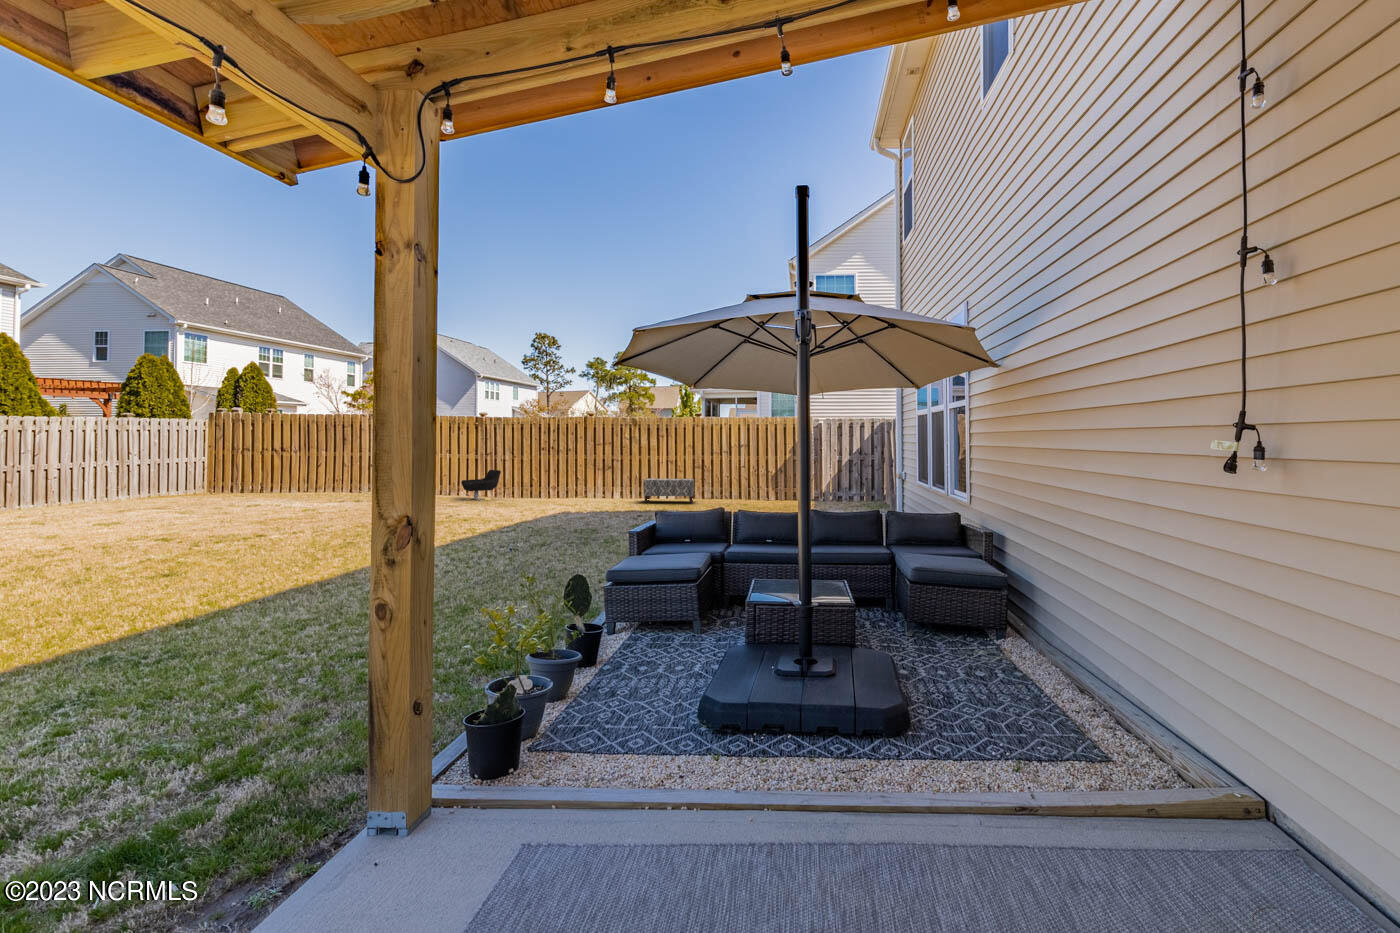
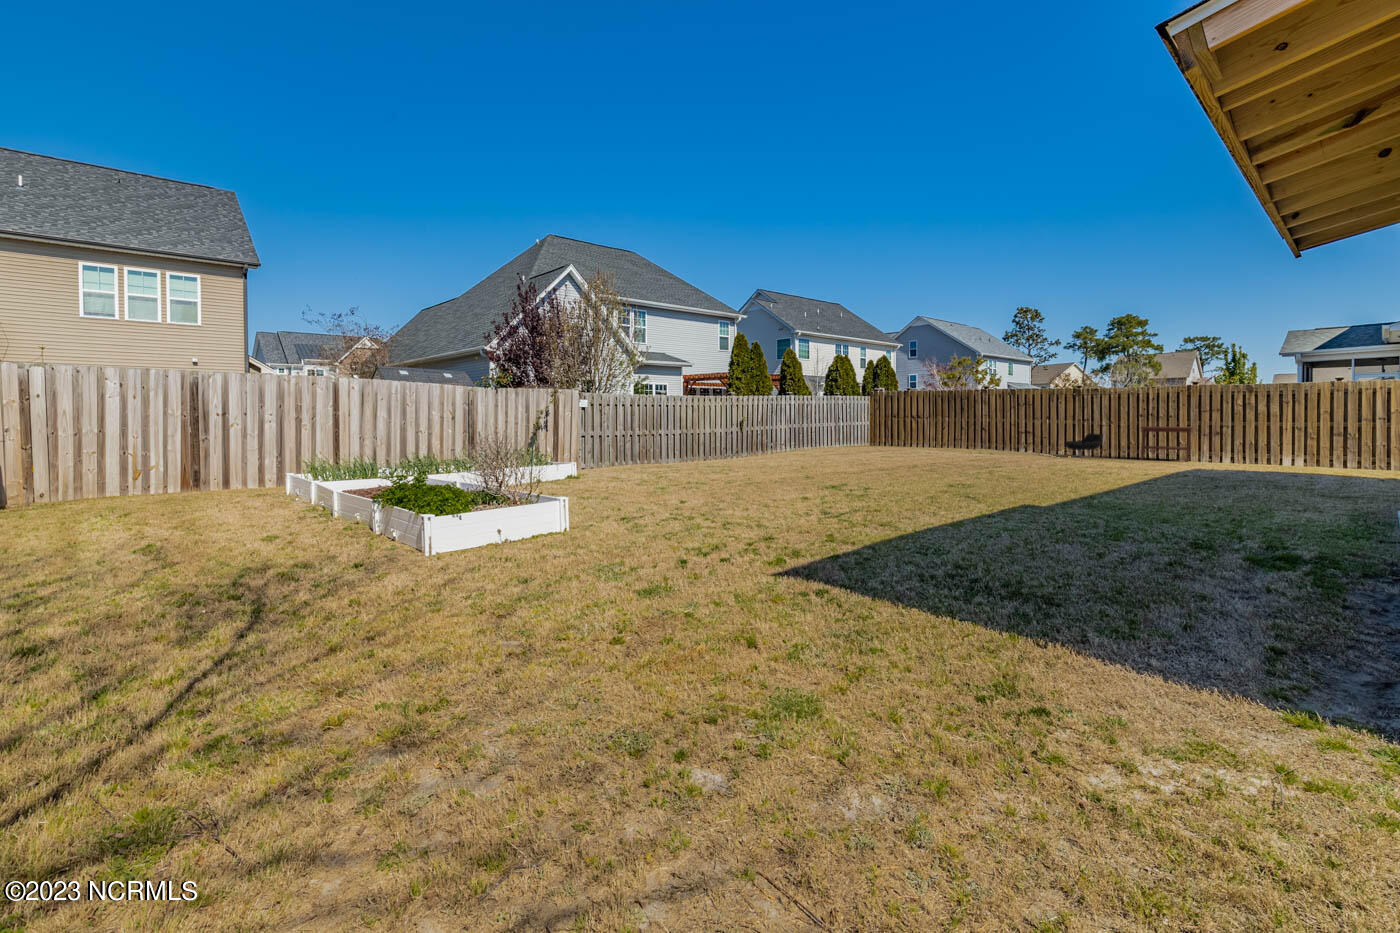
side table: none [533,461,586,502] -> present [1141,426,1193,461]
bench: present [643,478,694,504] -> none [1265,443,1335,468]

